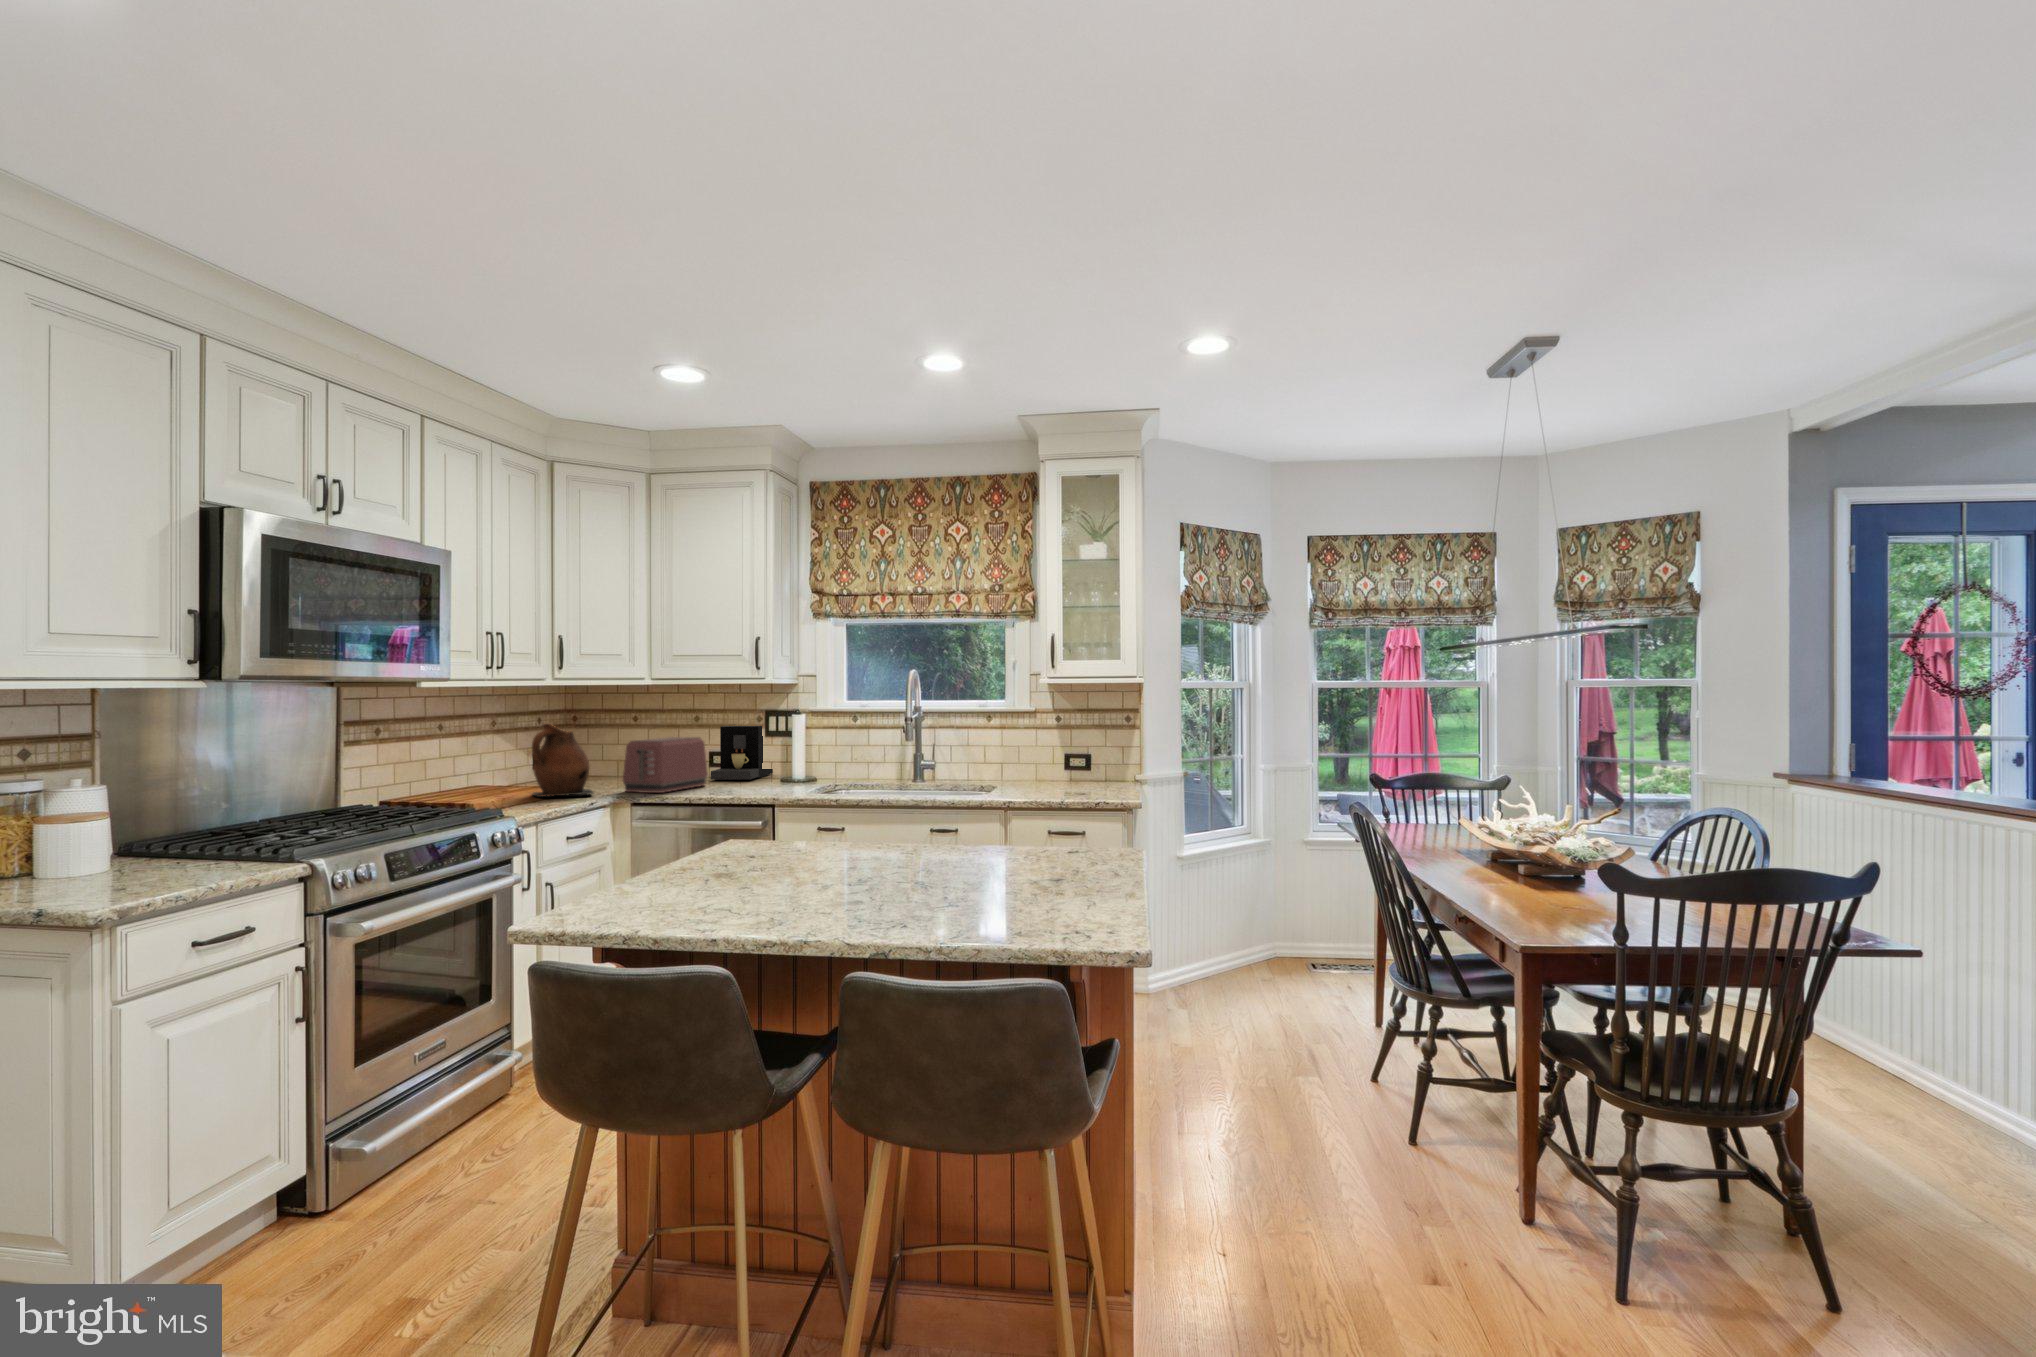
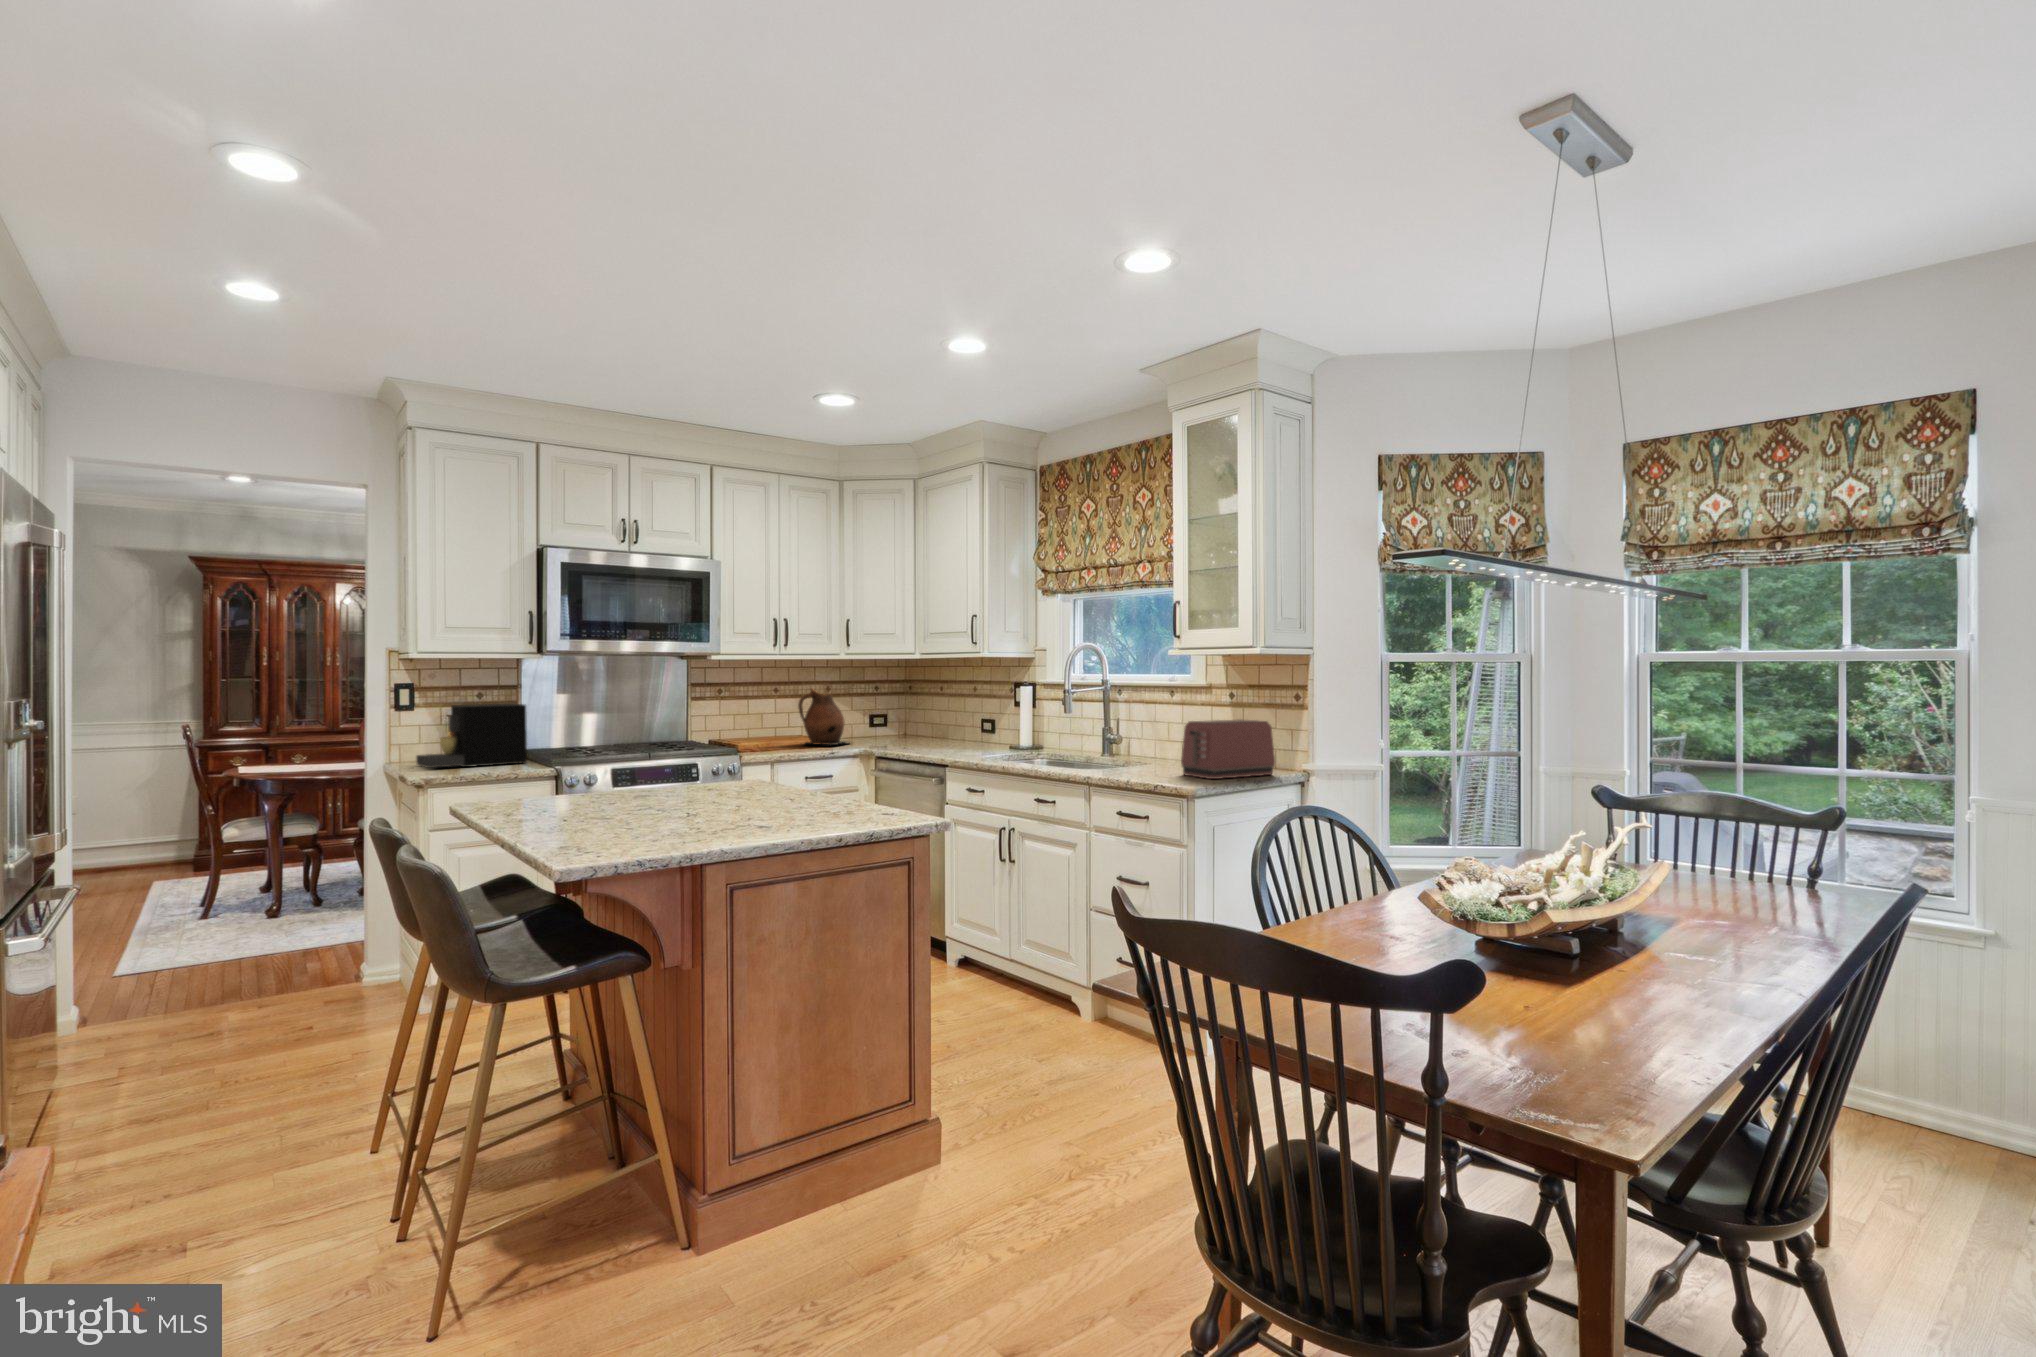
coffee maker: present [711,726,773,780] -> present [416,704,527,768]
toaster: present [623,737,708,793] -> present [1181,719,1275,779]

